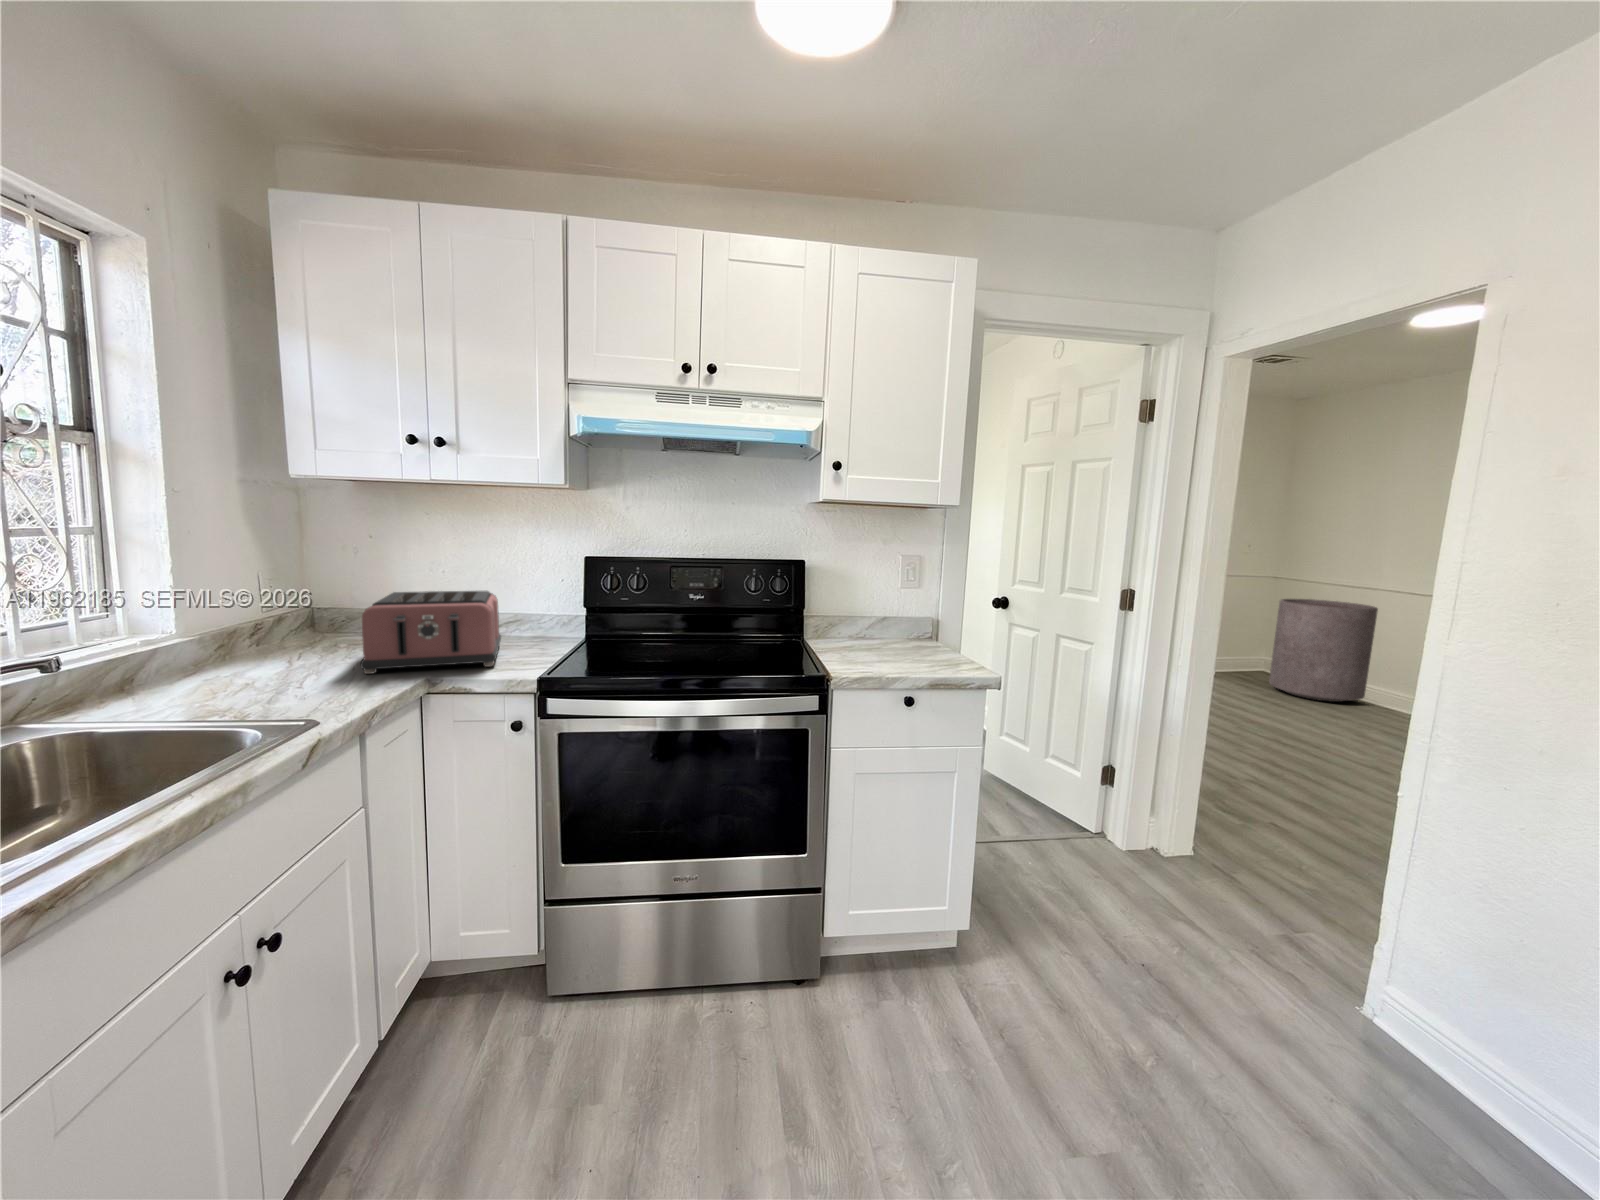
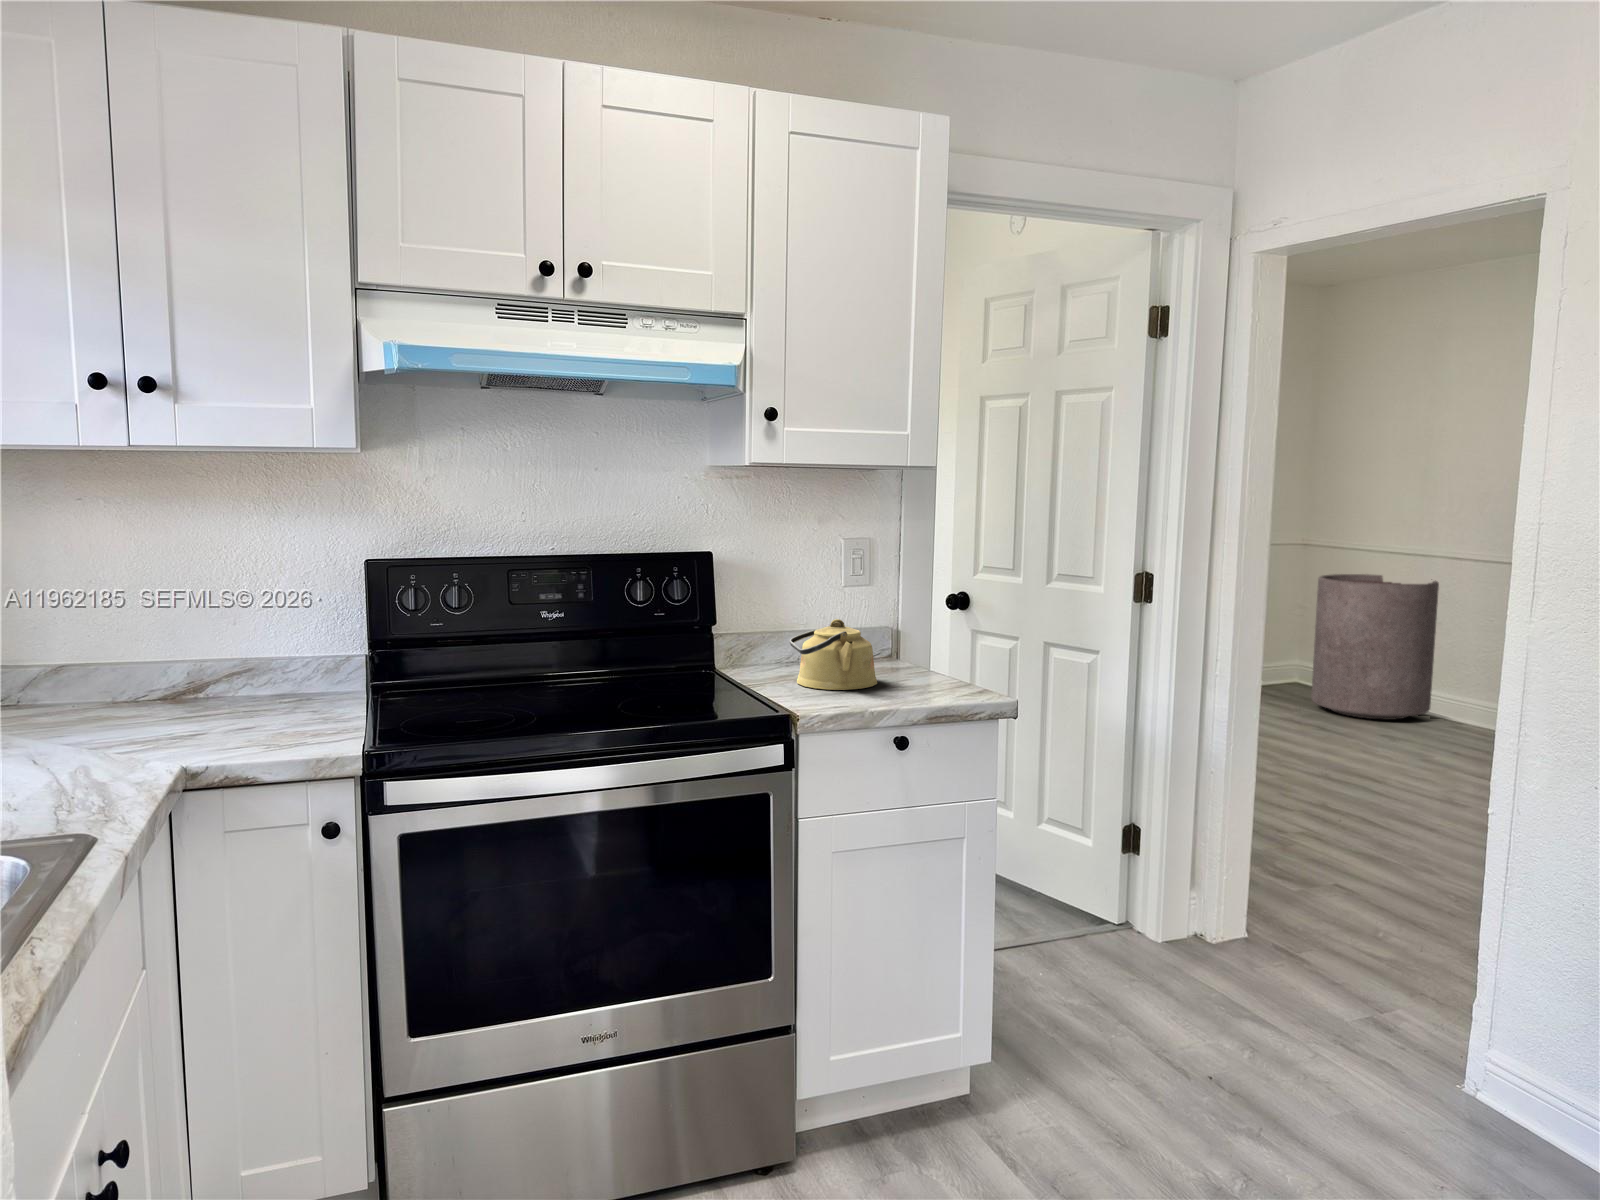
toaster: present [361,591,501,674] -> none [44,623,273,768]
kettle: none [852,610,909,659] -> present [789,619,877,690]

